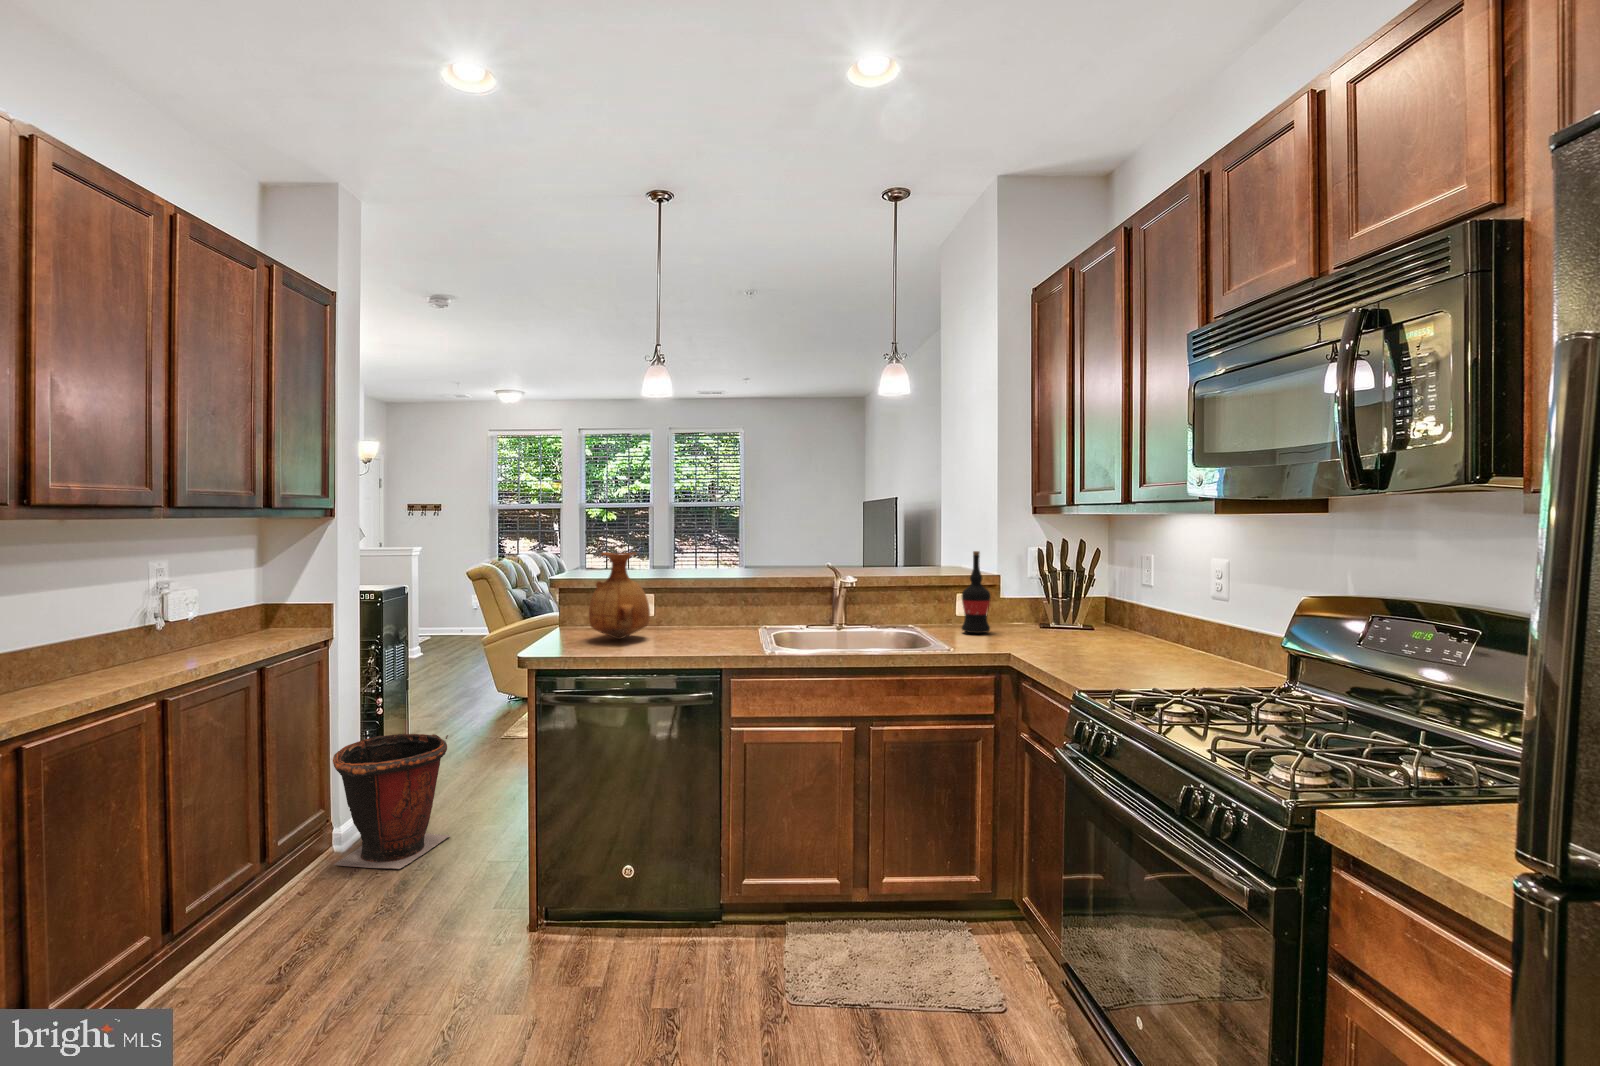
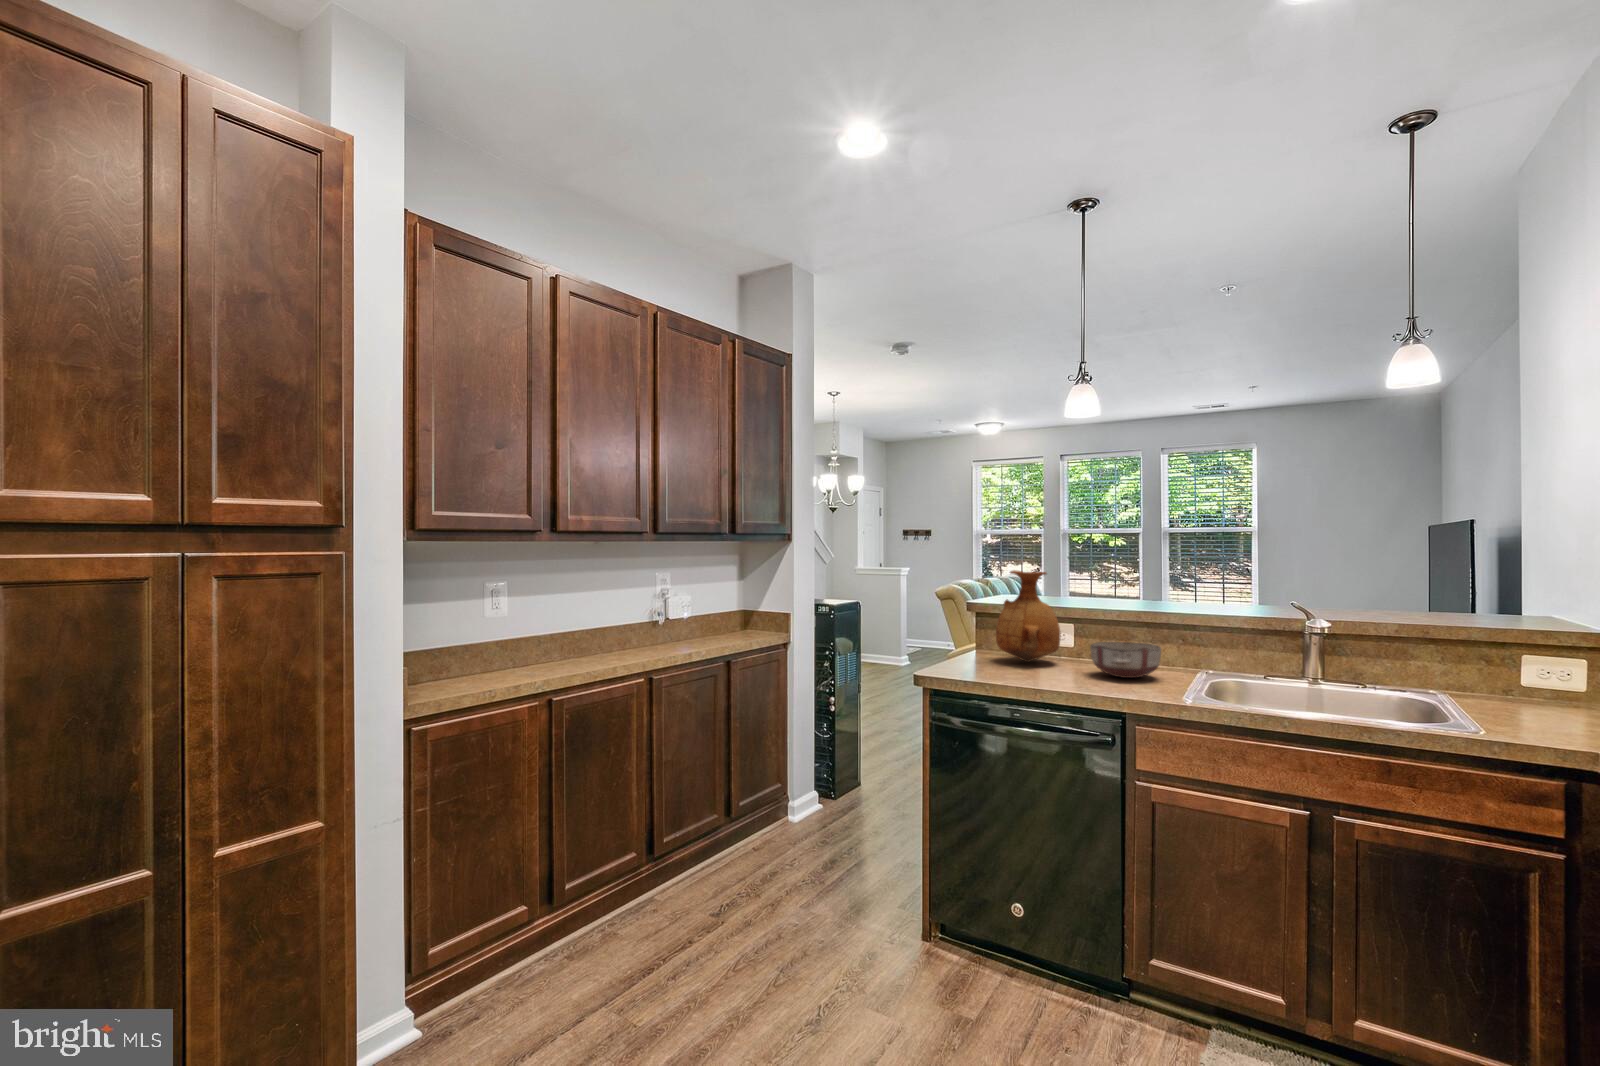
wine bottle: present [962,551,990,633] -> none [1509,592,1565,710]
ceramic bowl: none [681,612,739,644] -> present [1090,642,1161,678]
waste bin: present [333,734,451,869] -> none [784,726,881,850]

